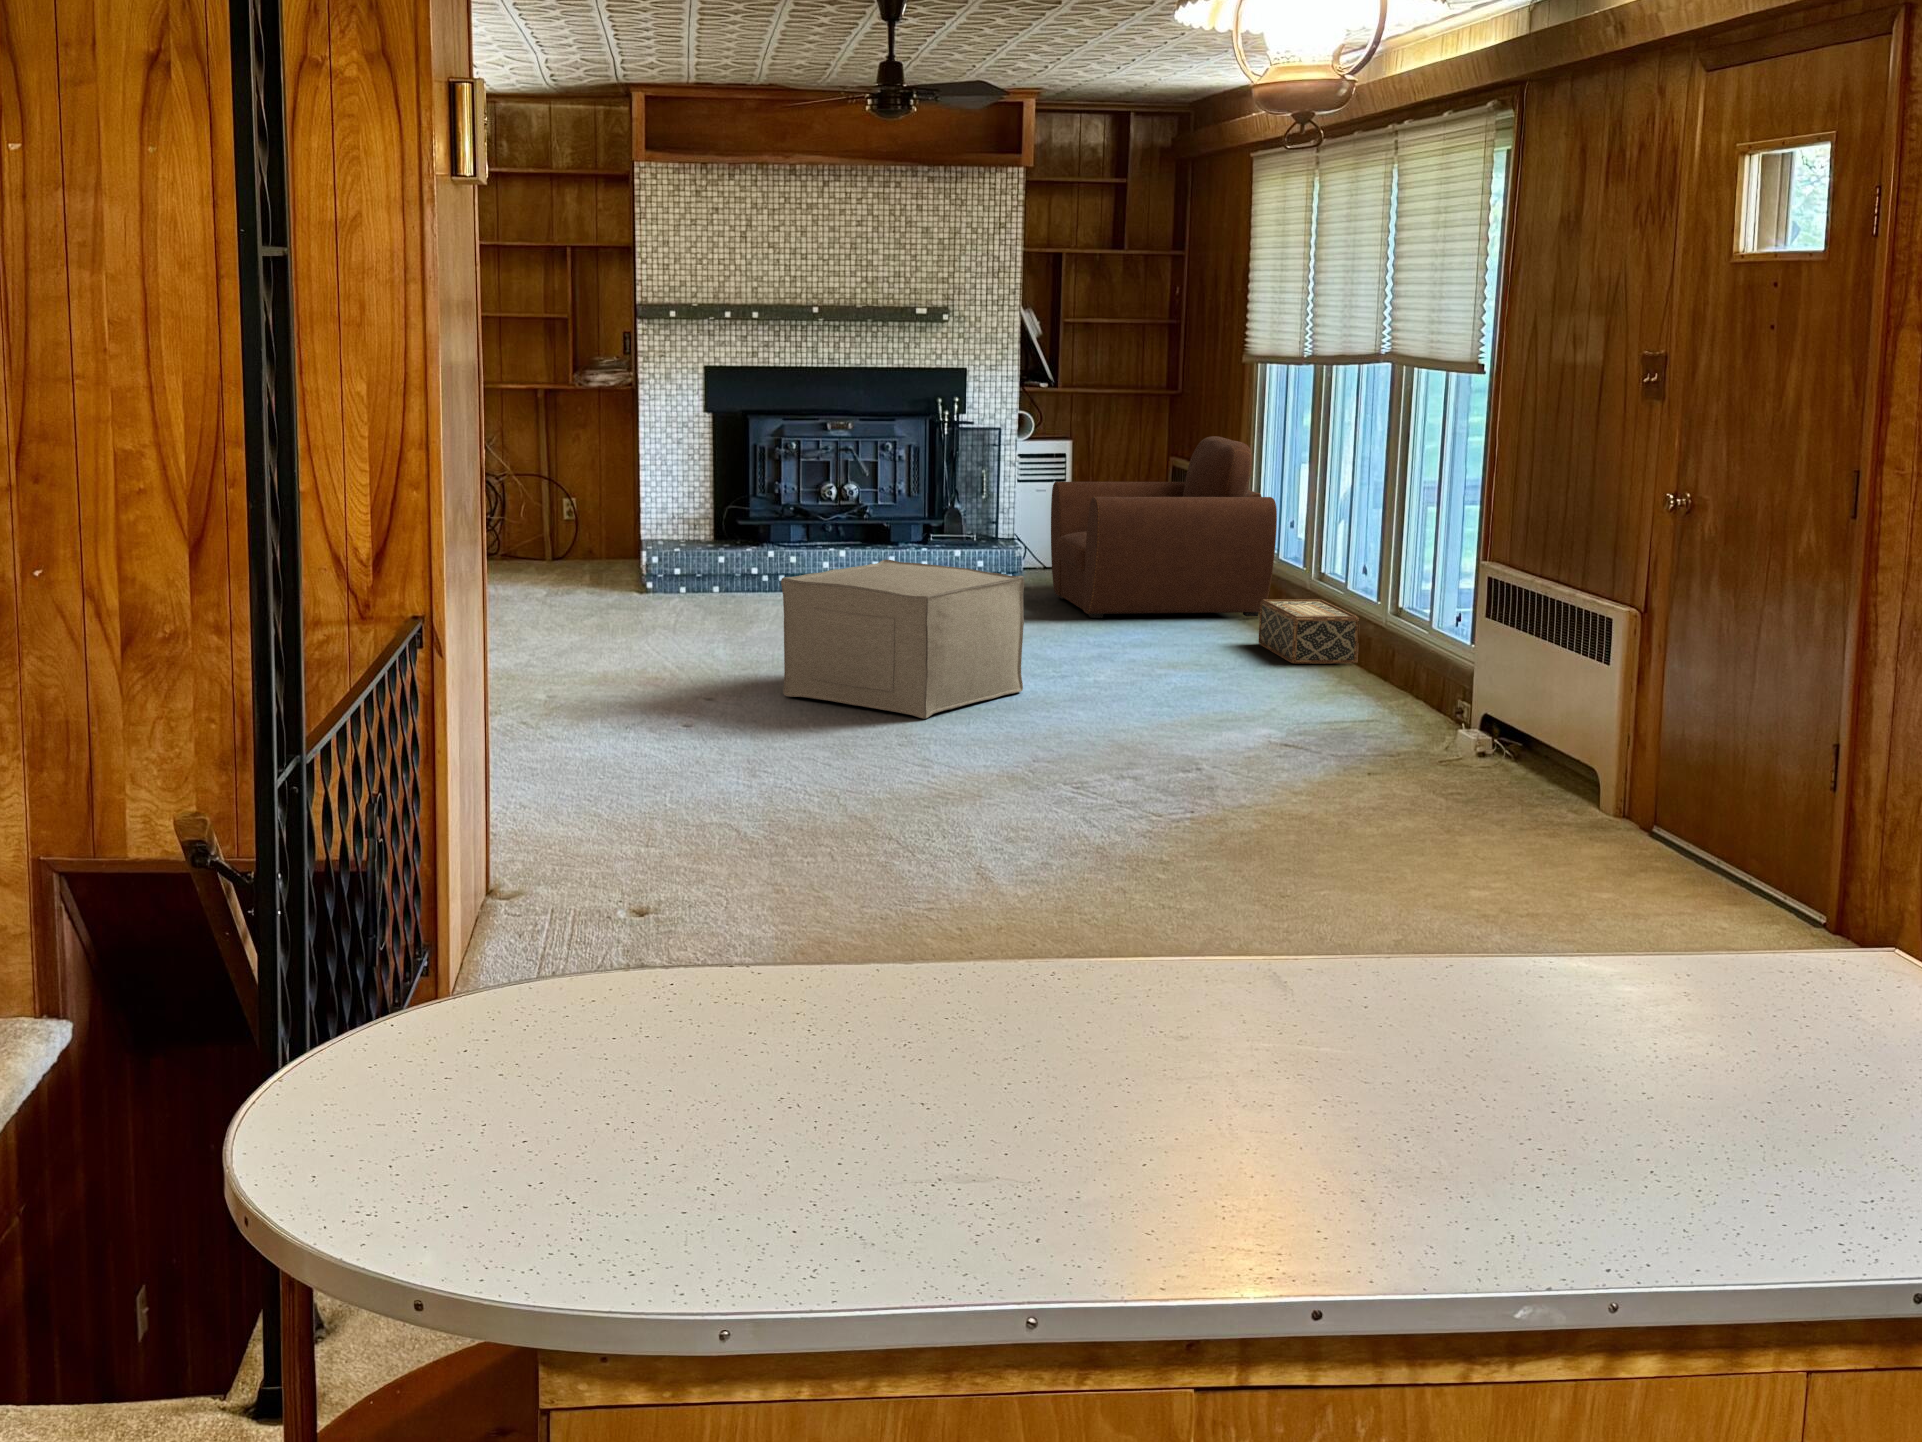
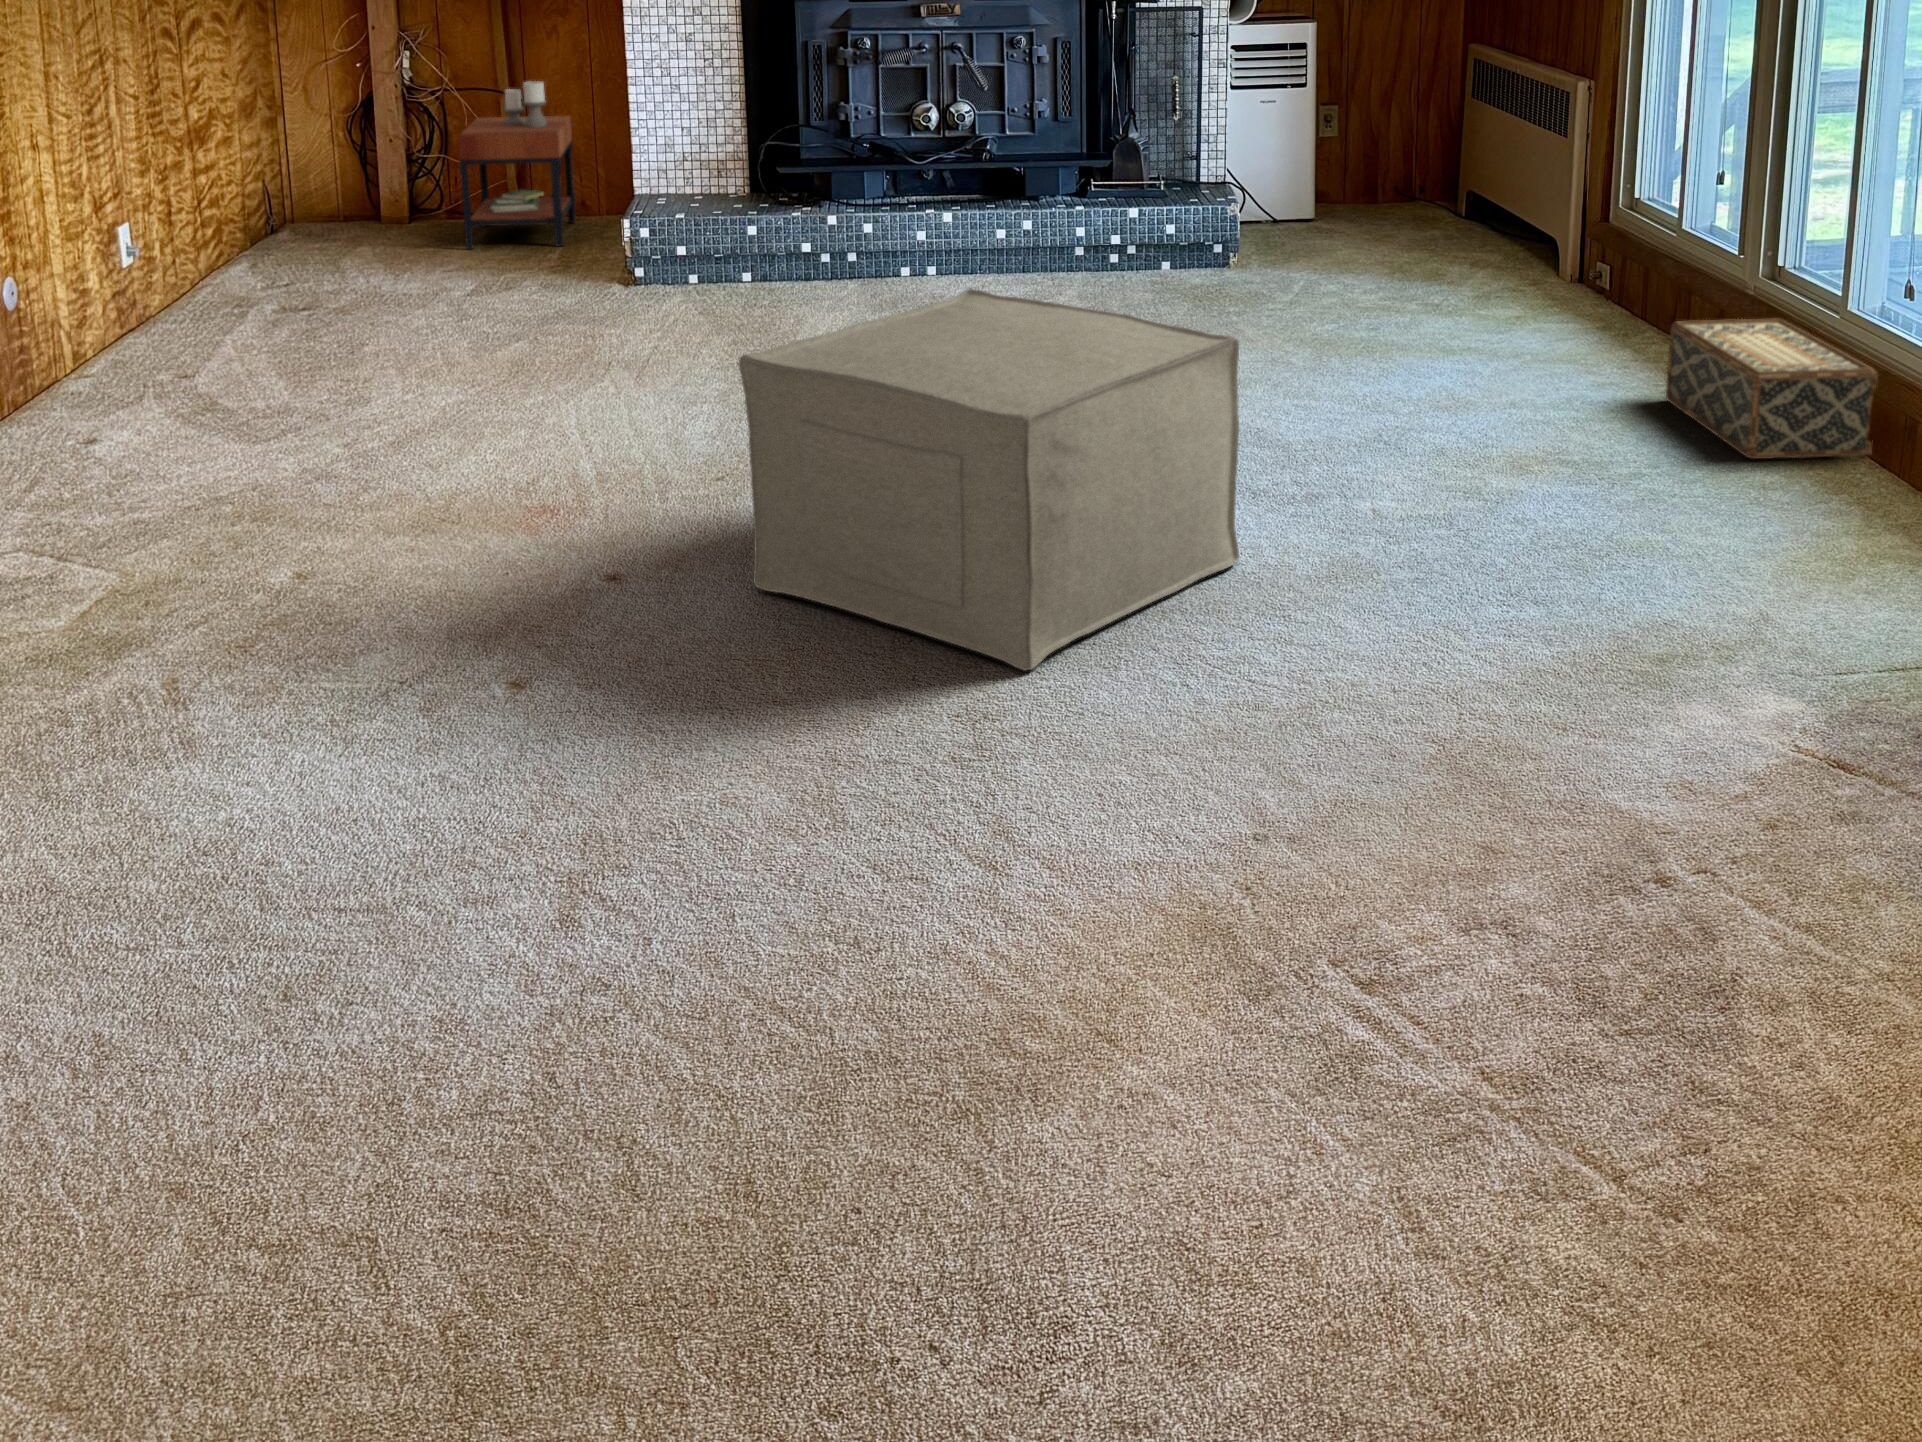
armchair: present [1051,436,1277,618] -> none [1286,15,1680,334]
side table: none [524,469,588,575] -> present [458,81,575,249]

